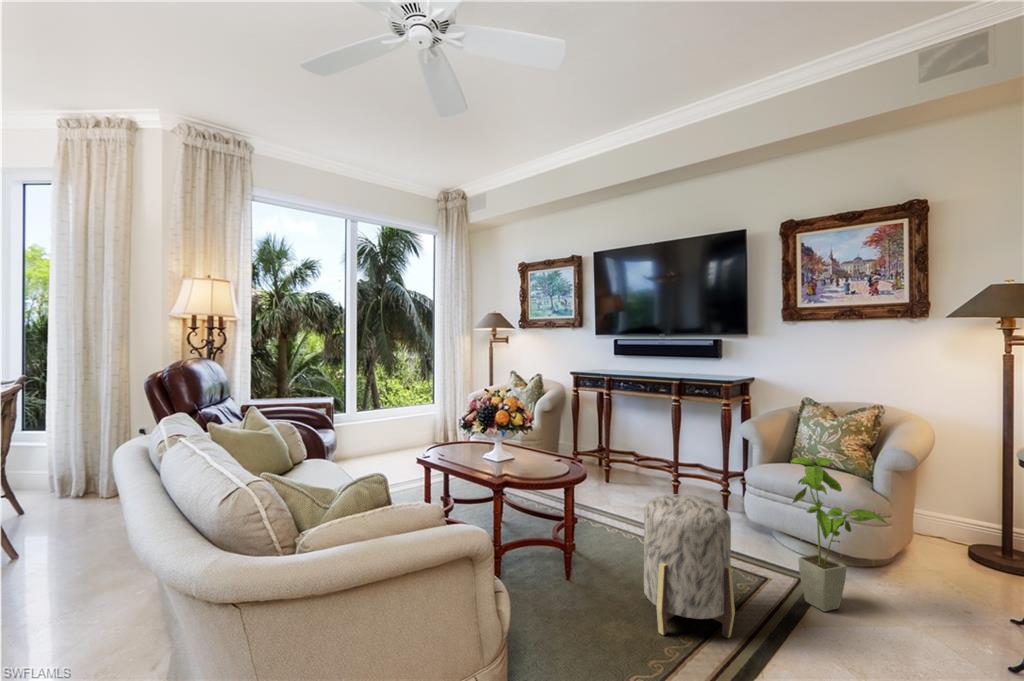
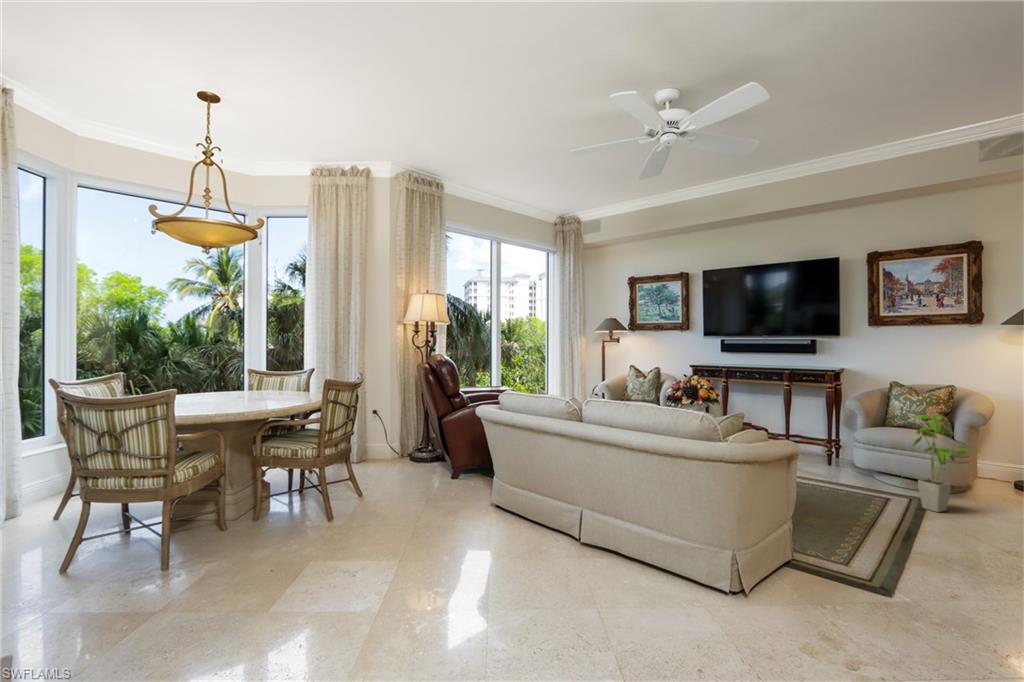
ottoman: present [643,494,735,638] -> none [820,440,893,523]

